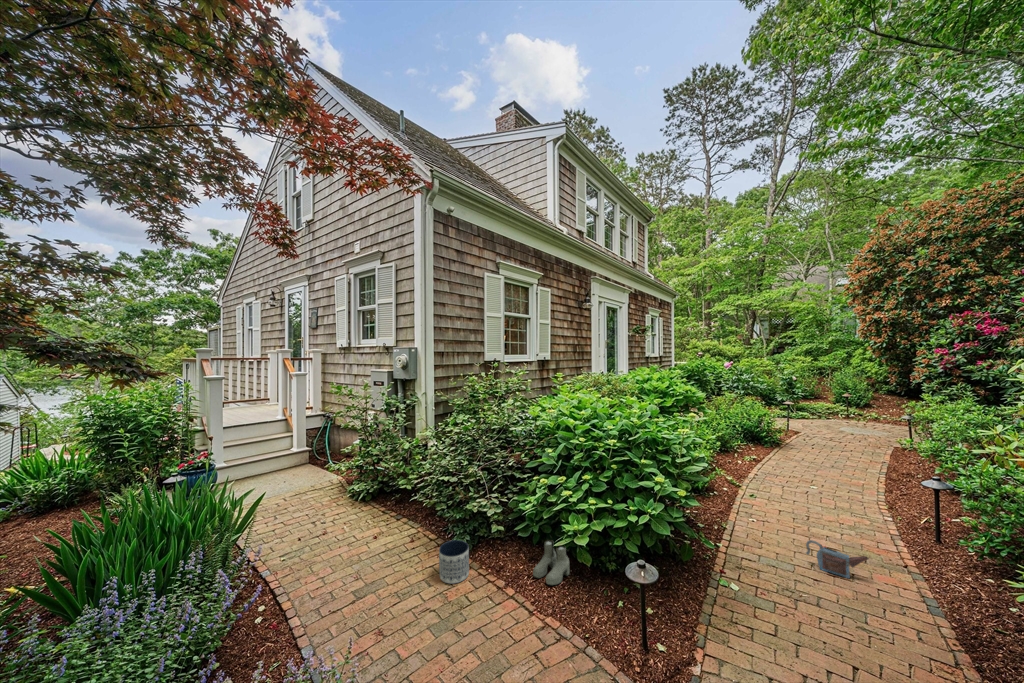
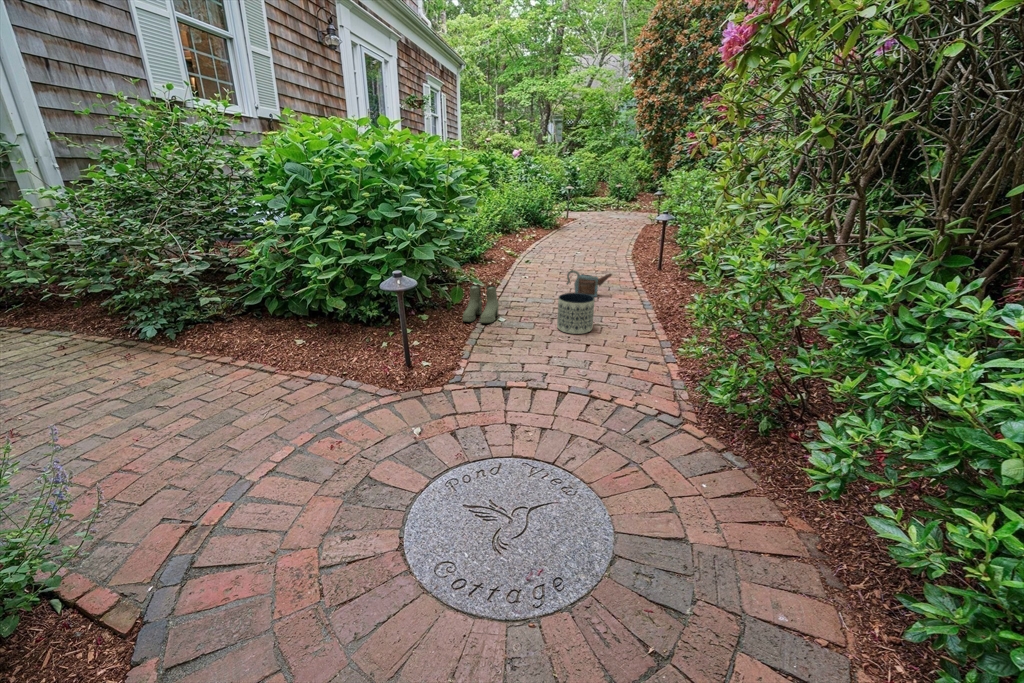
planter: present [439,540,469,583] -> present [557,293,595,334]
boots: present [533,540,570,585] -> present [463,285,499,323]

